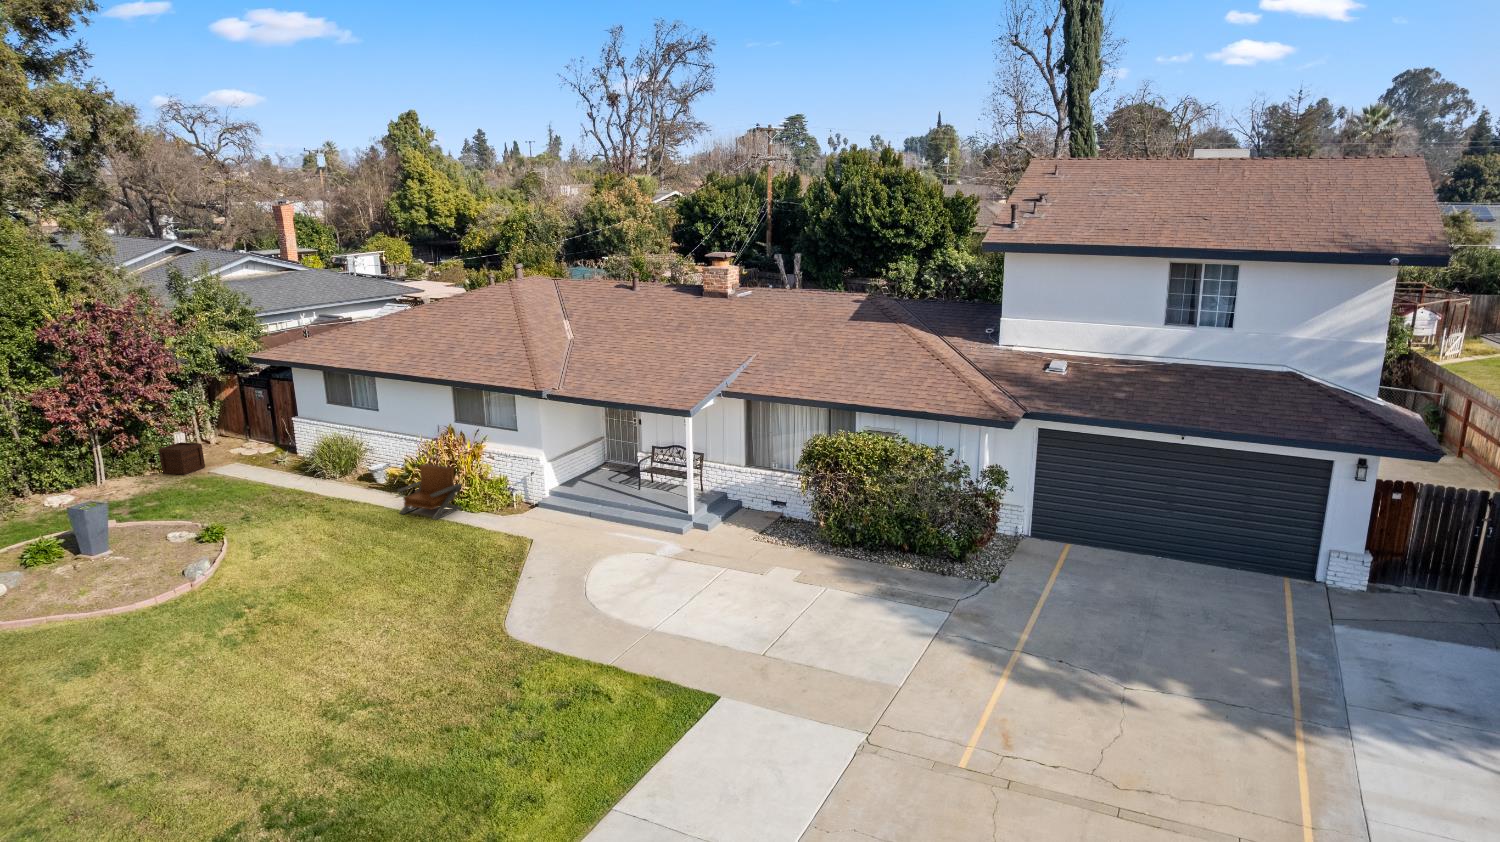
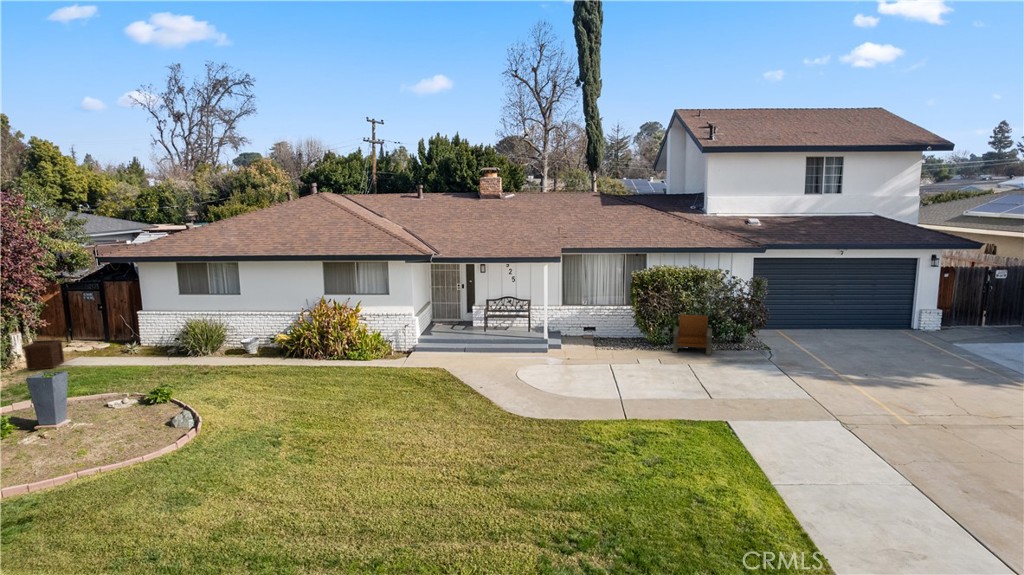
lounge chair: present [398,464,462,519] -> present [672,314,712,355]

